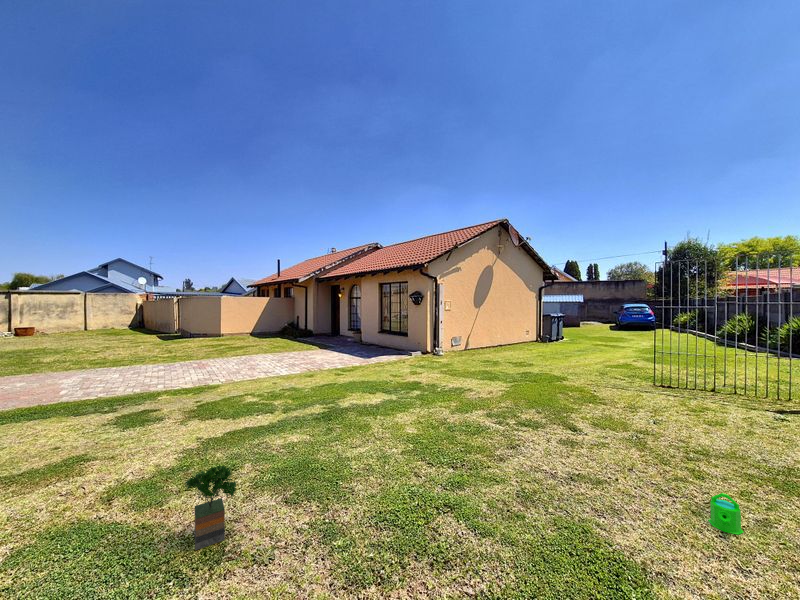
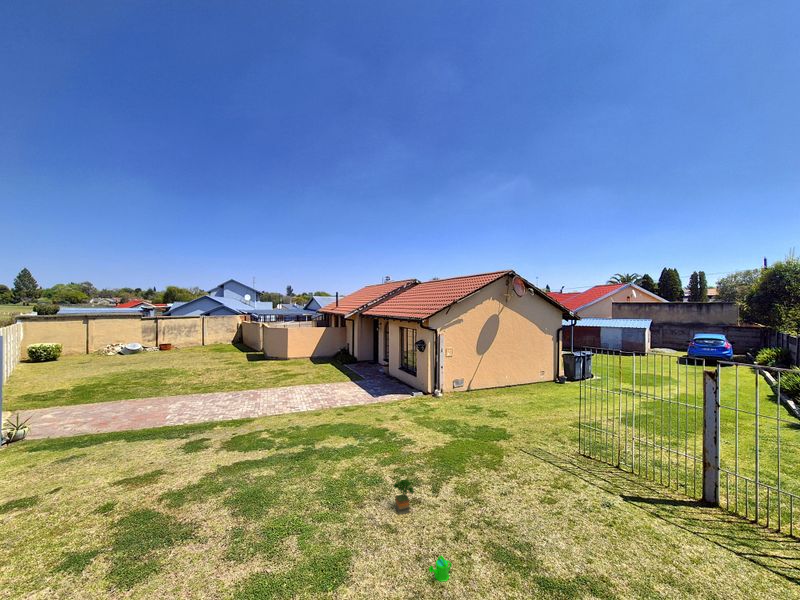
potted tree: present [185,465,237,550] -> present [394,480,414,515]

